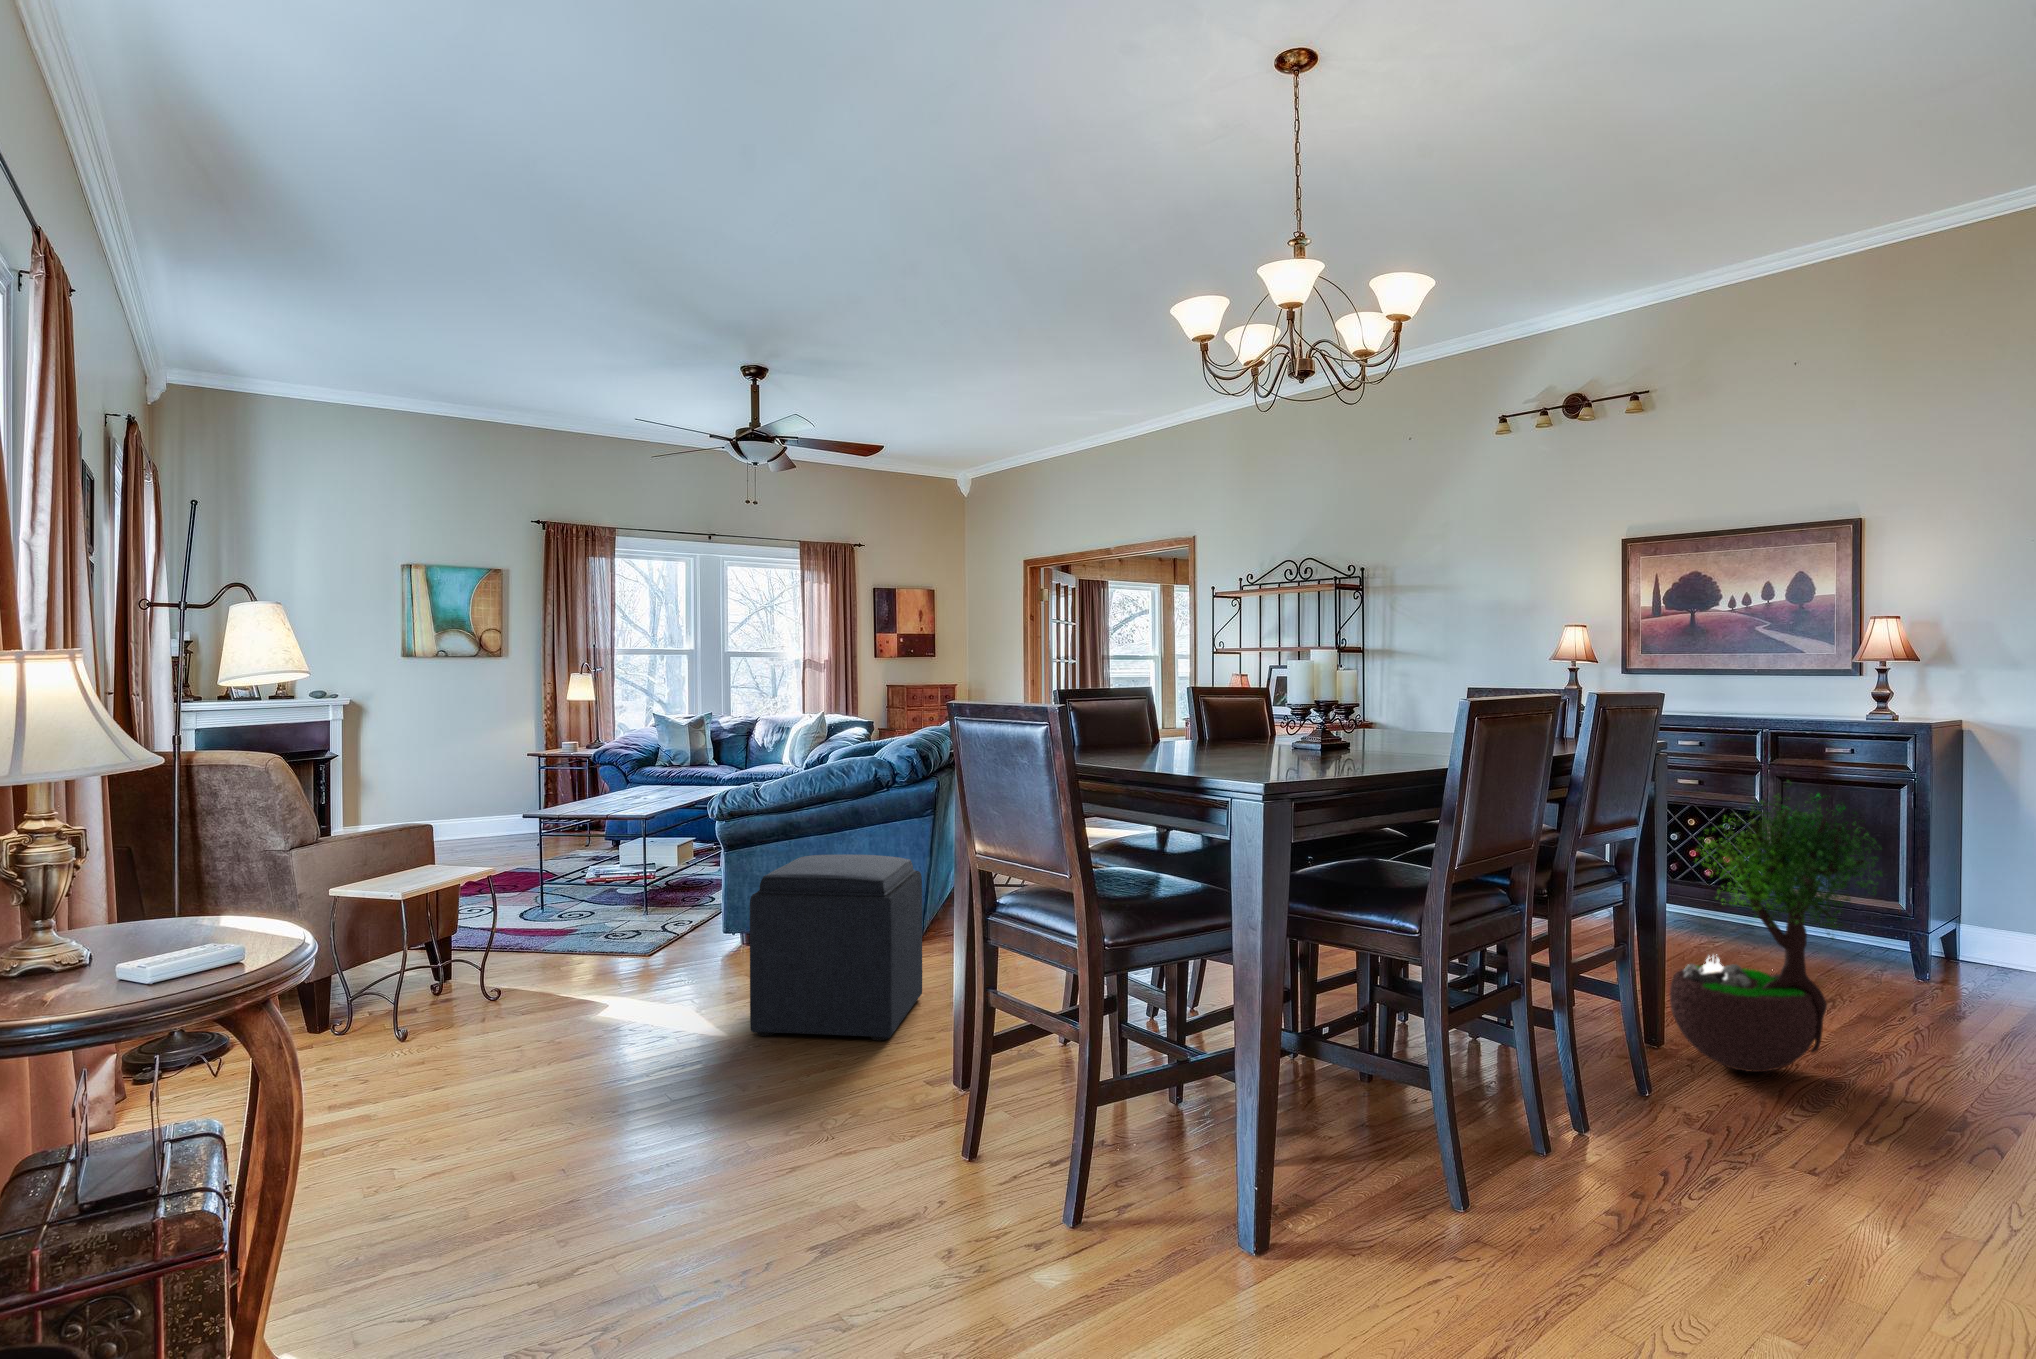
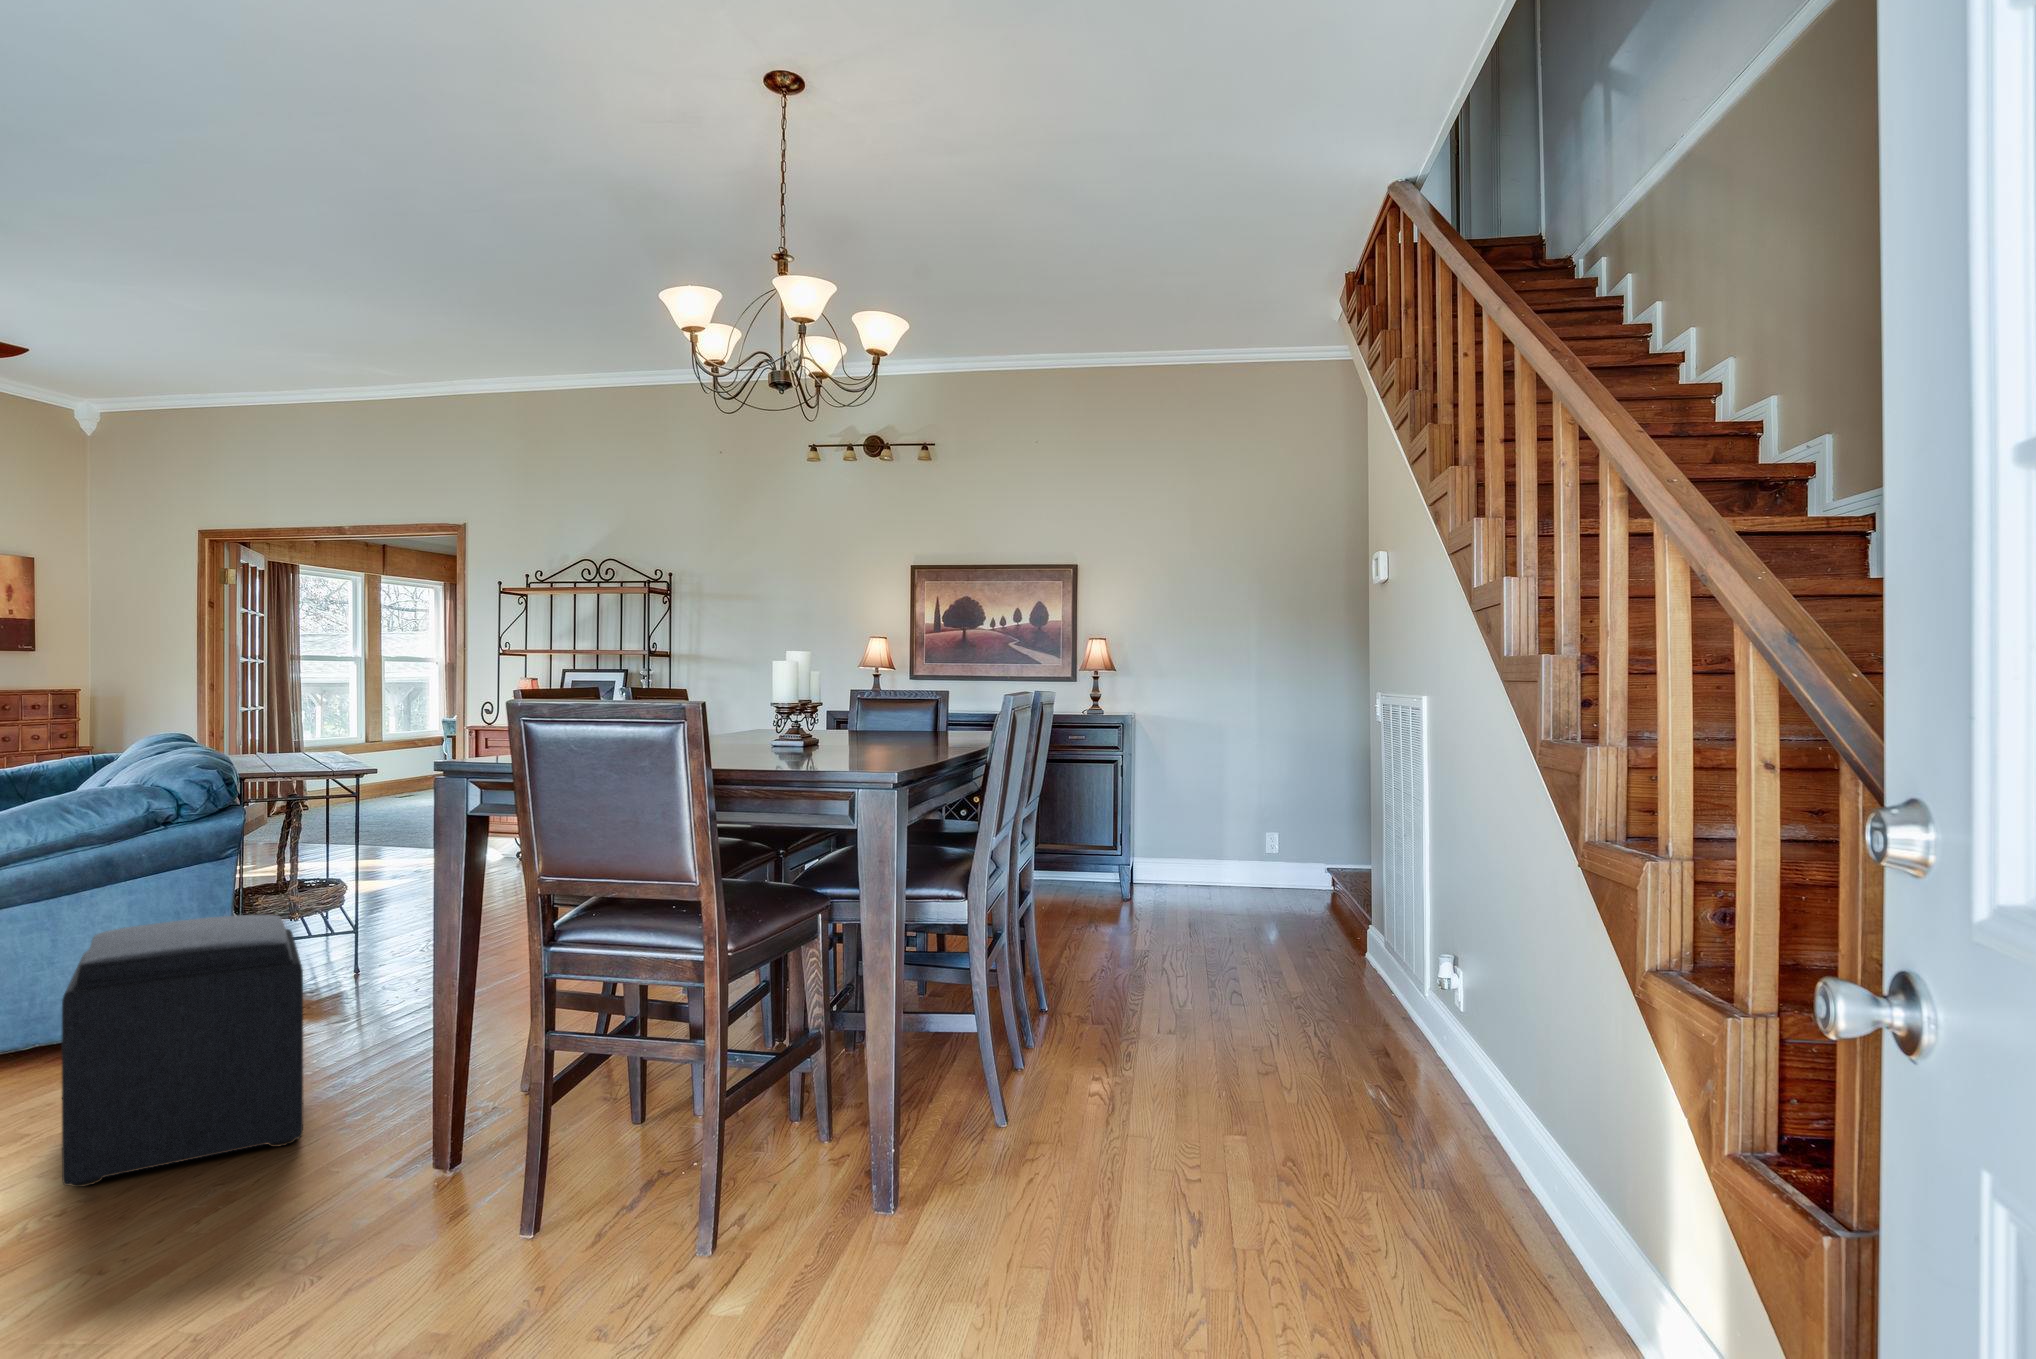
potted tree: present [1670,794,1882,1072] -> none [1030,759,1168,980]

